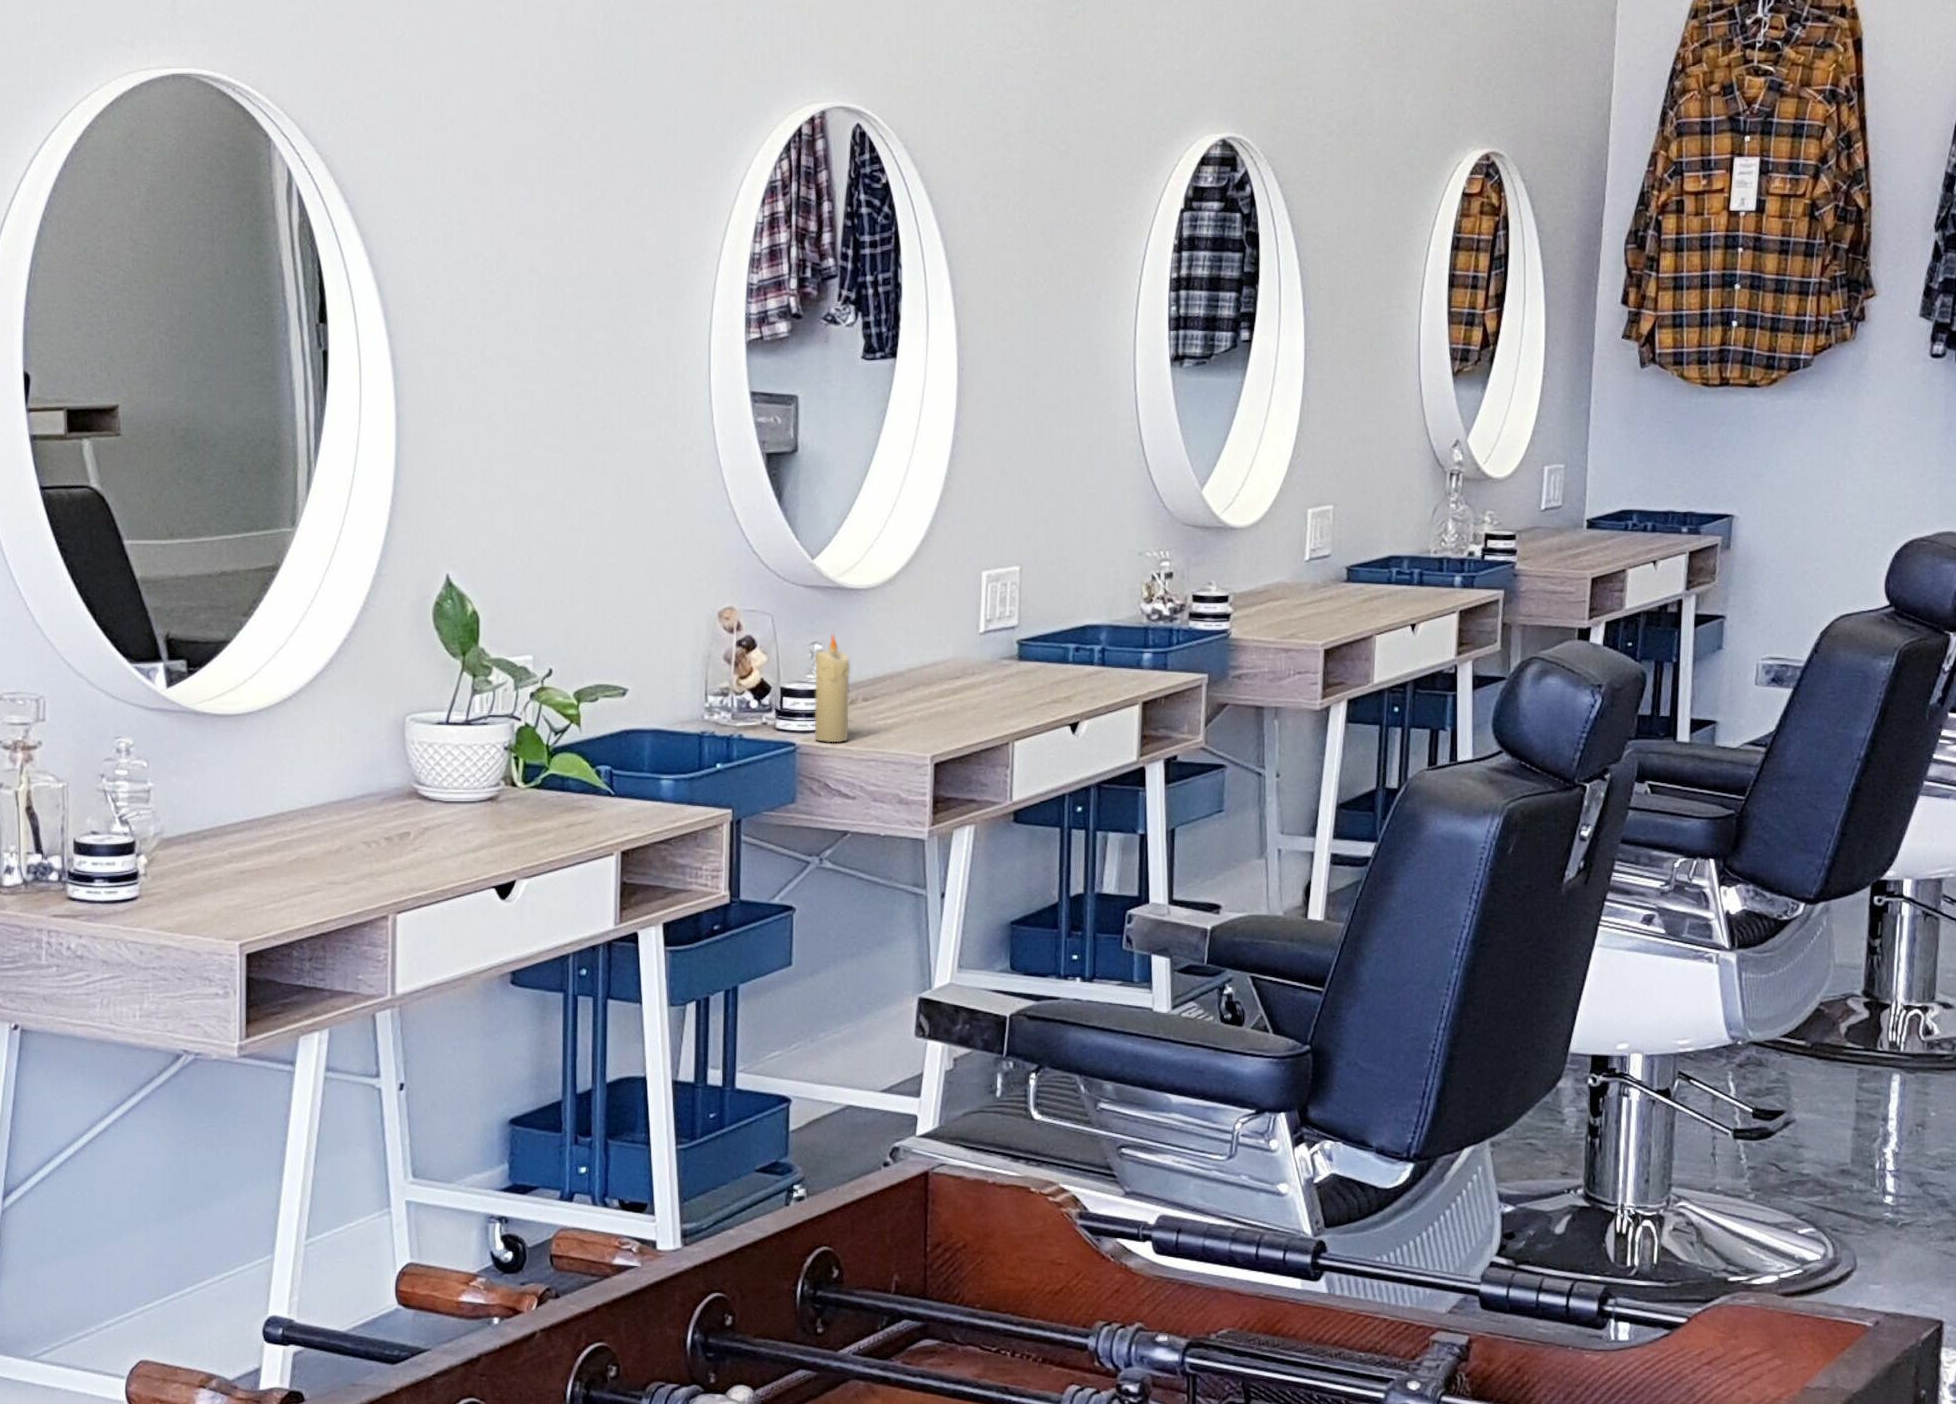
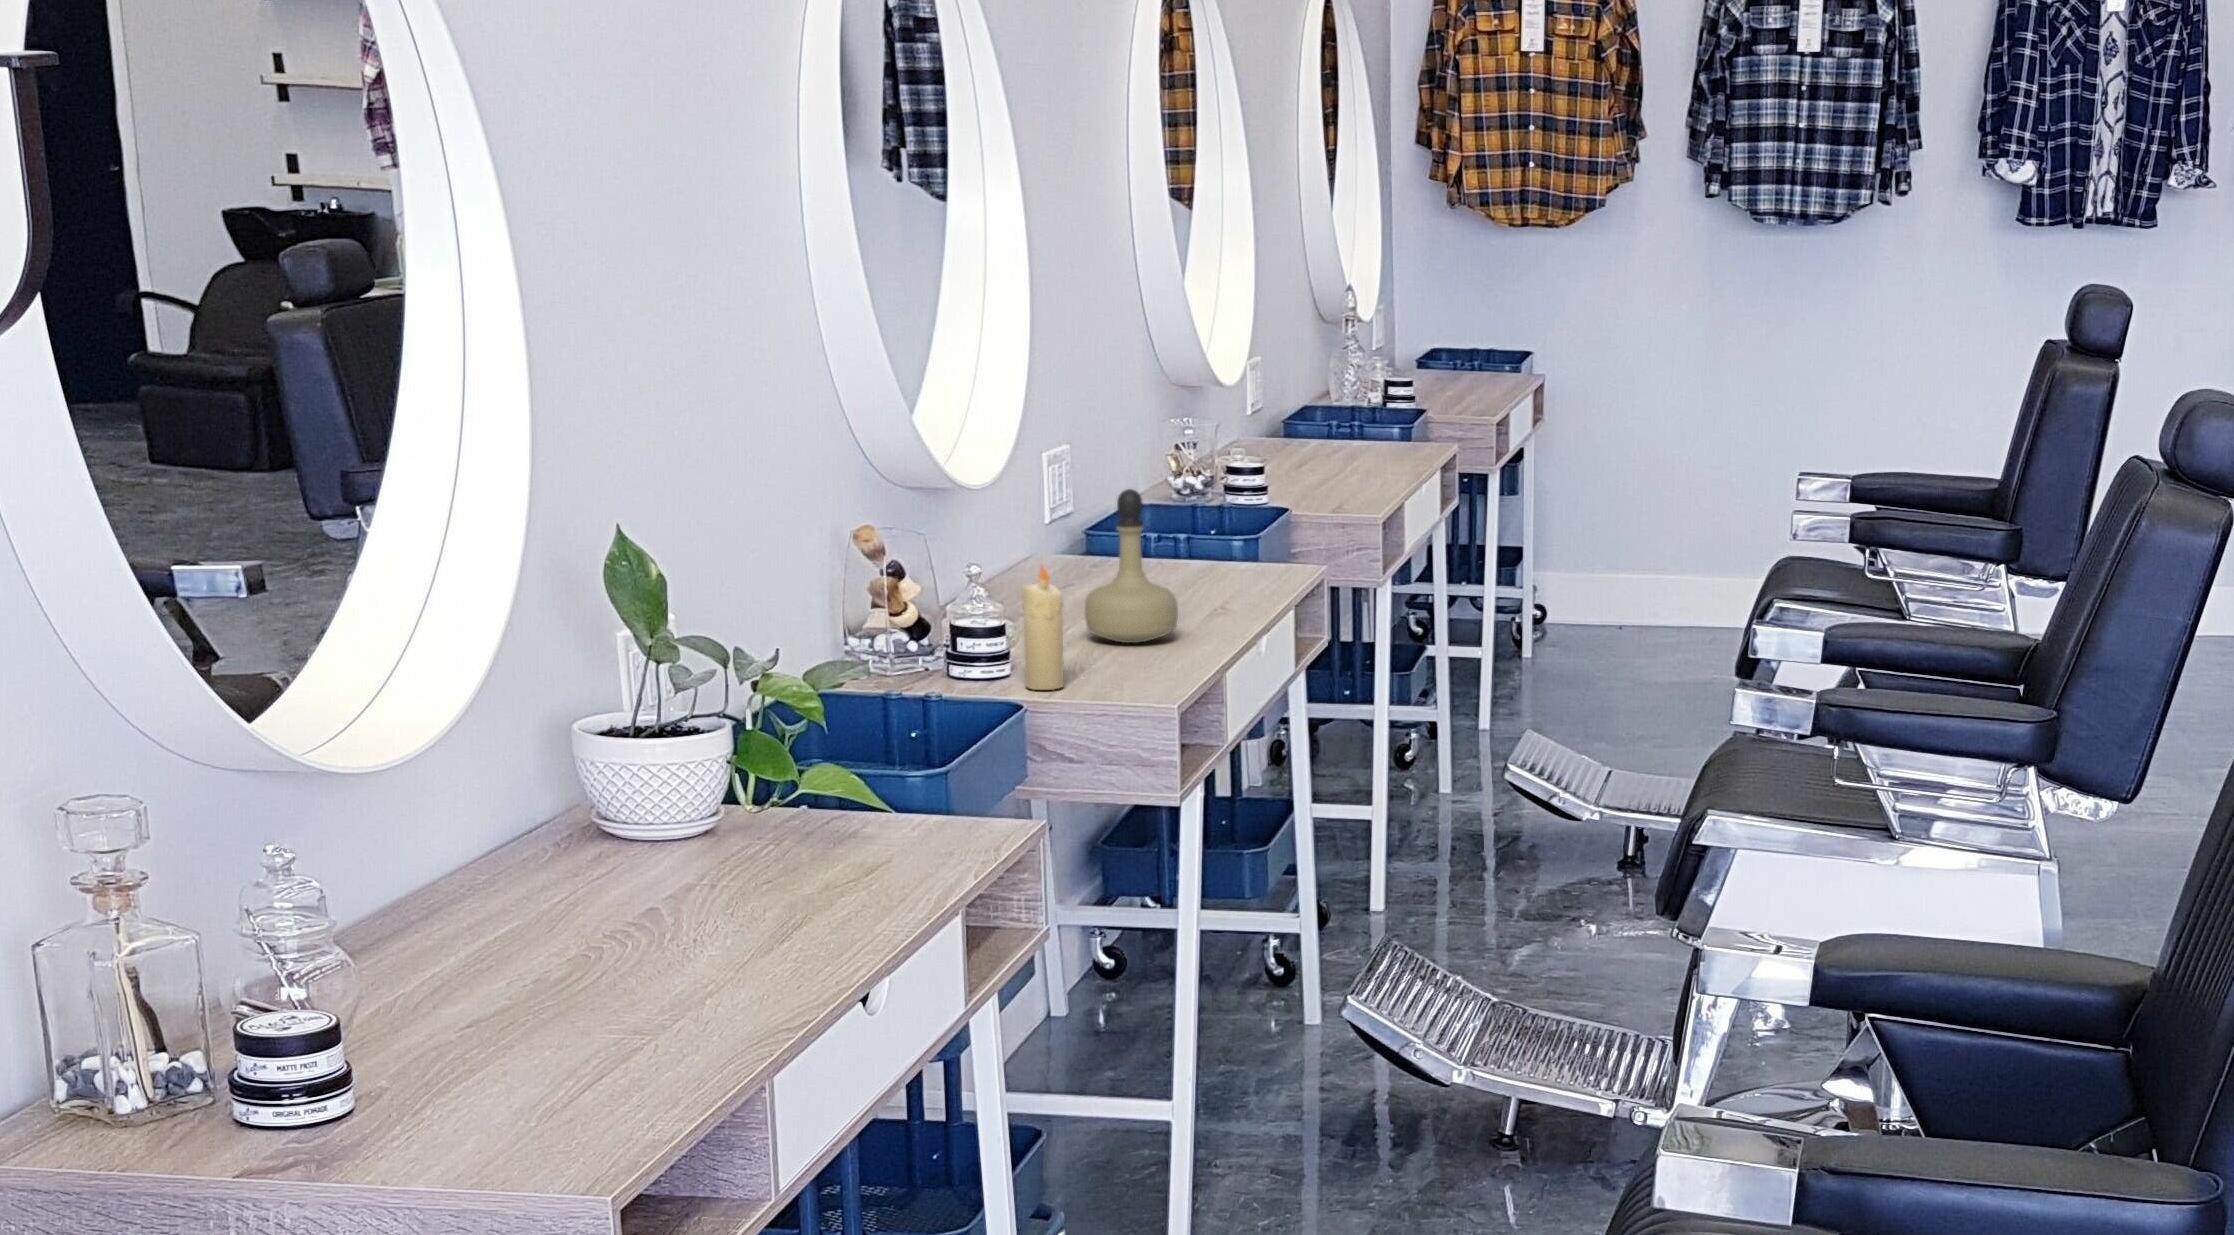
perfume bottle: none [920,582,1002,717] -> present [1085,489,1178,643]

